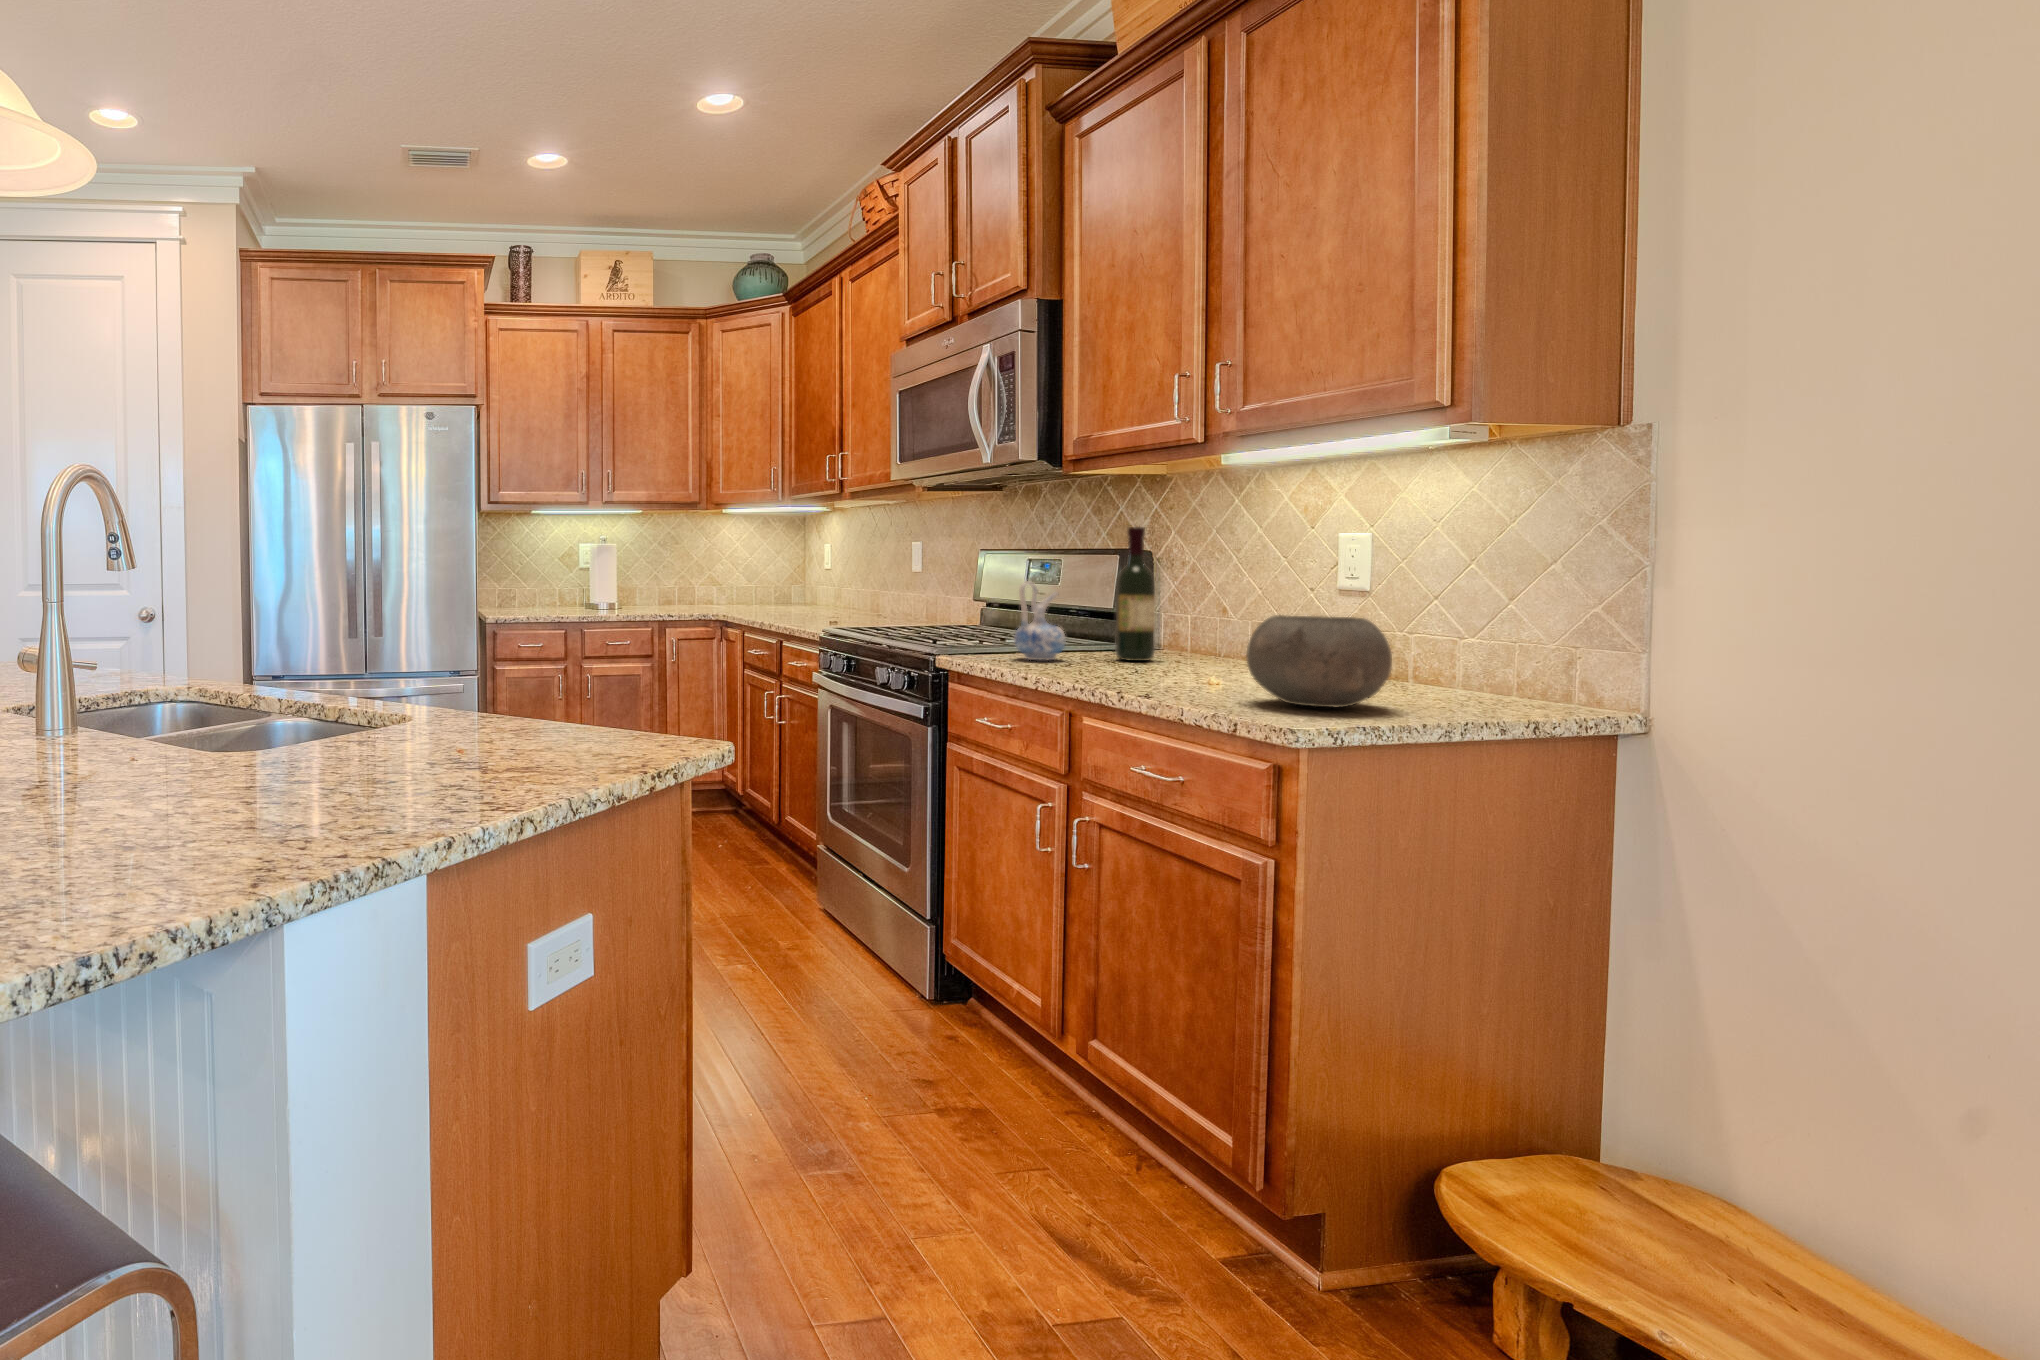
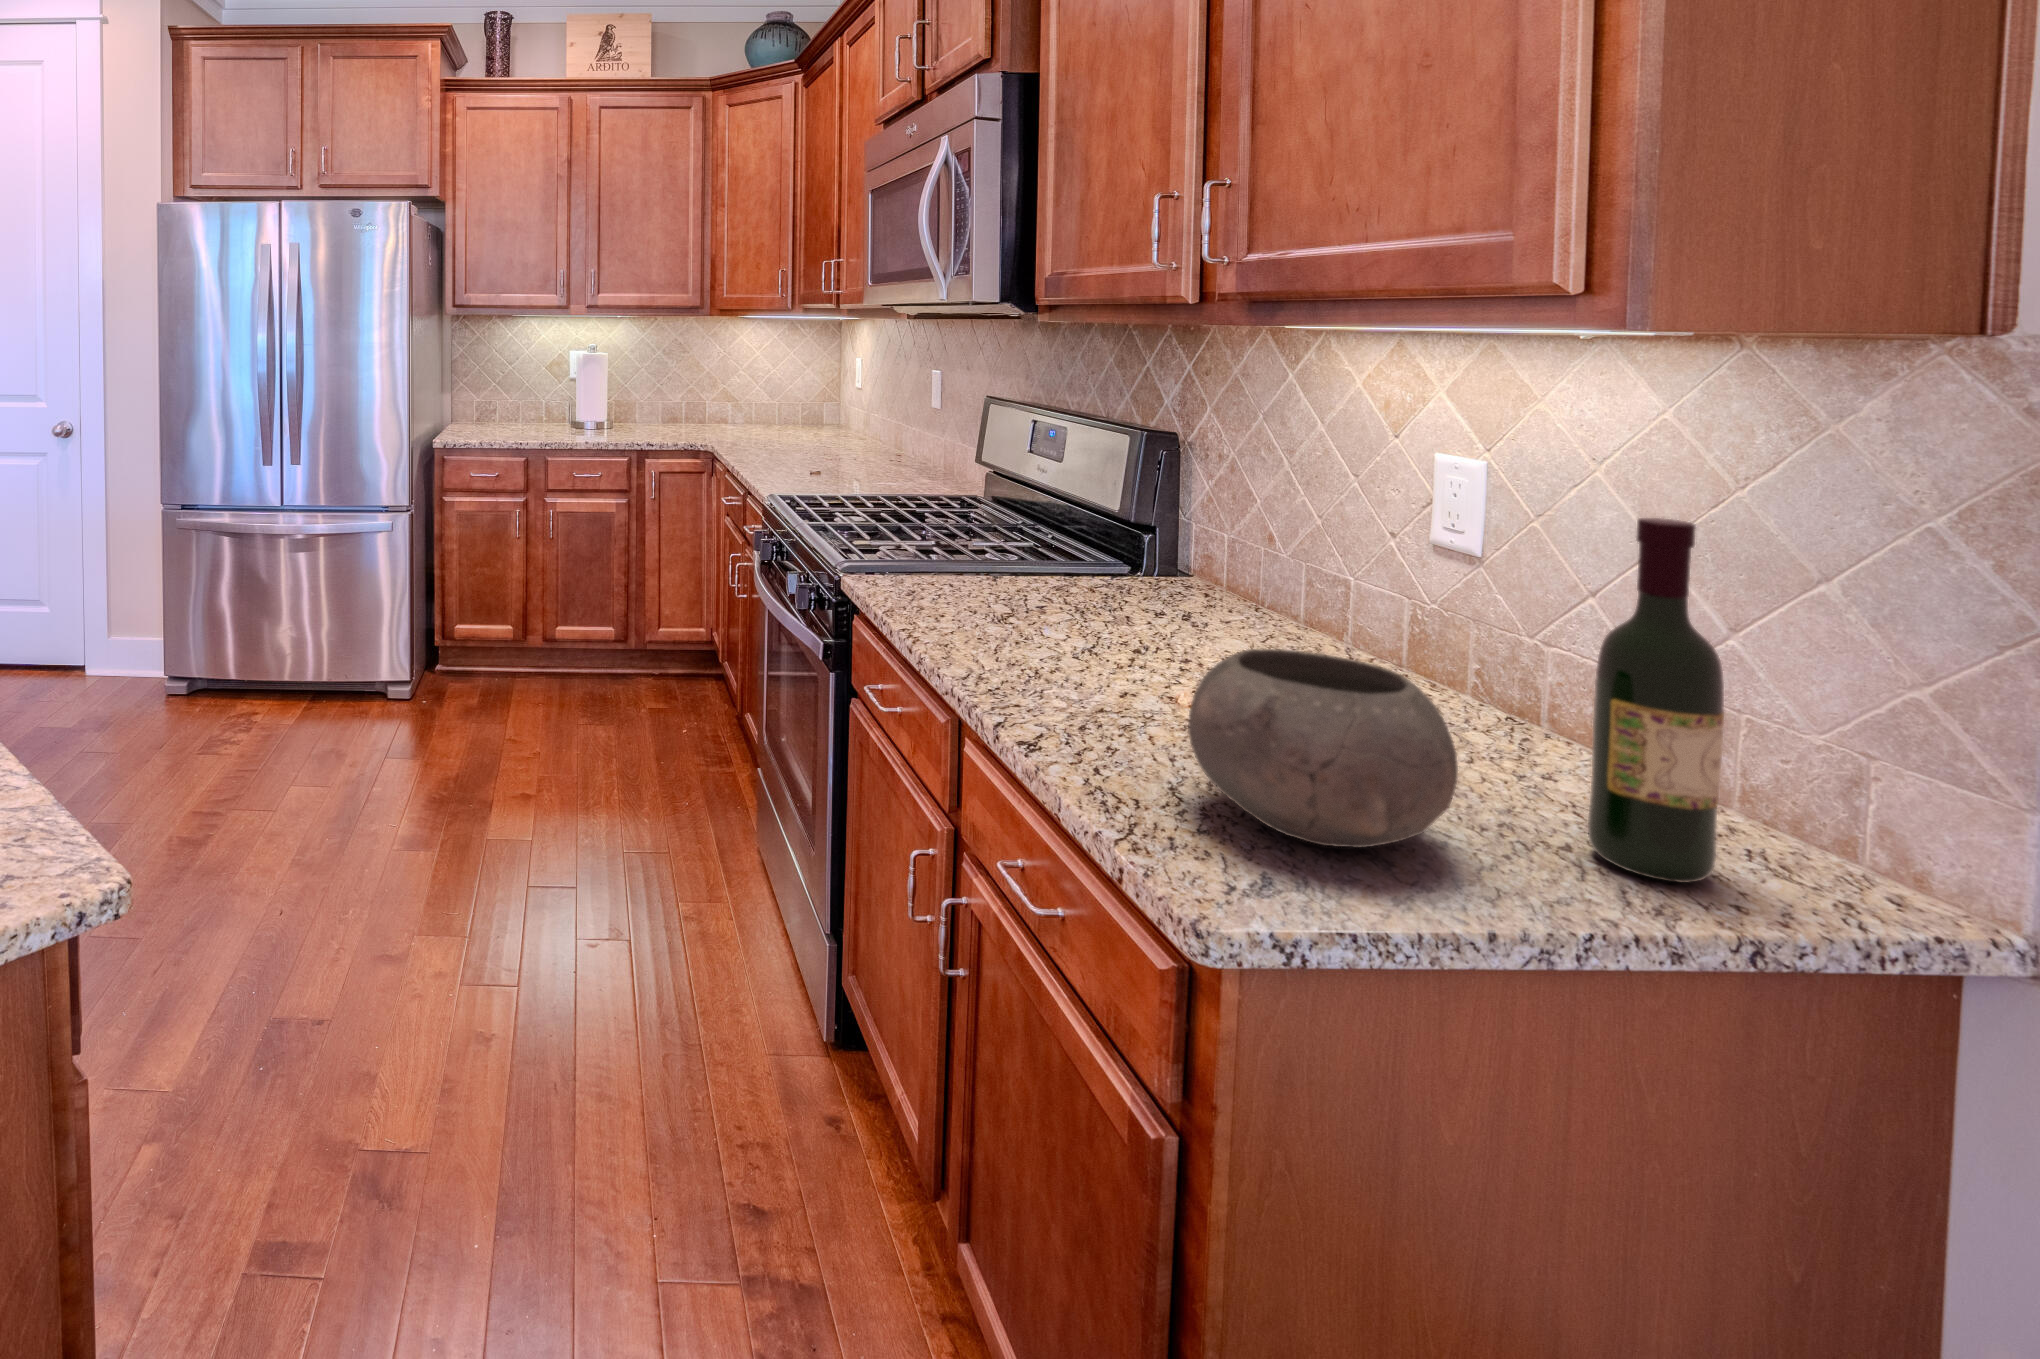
wine bottle: present [1115,527,1155,661] -> present [1588,518,1724,883]
ceramic pitcher: present [1014,581,1066,660] -> none [925,494,998,612]

